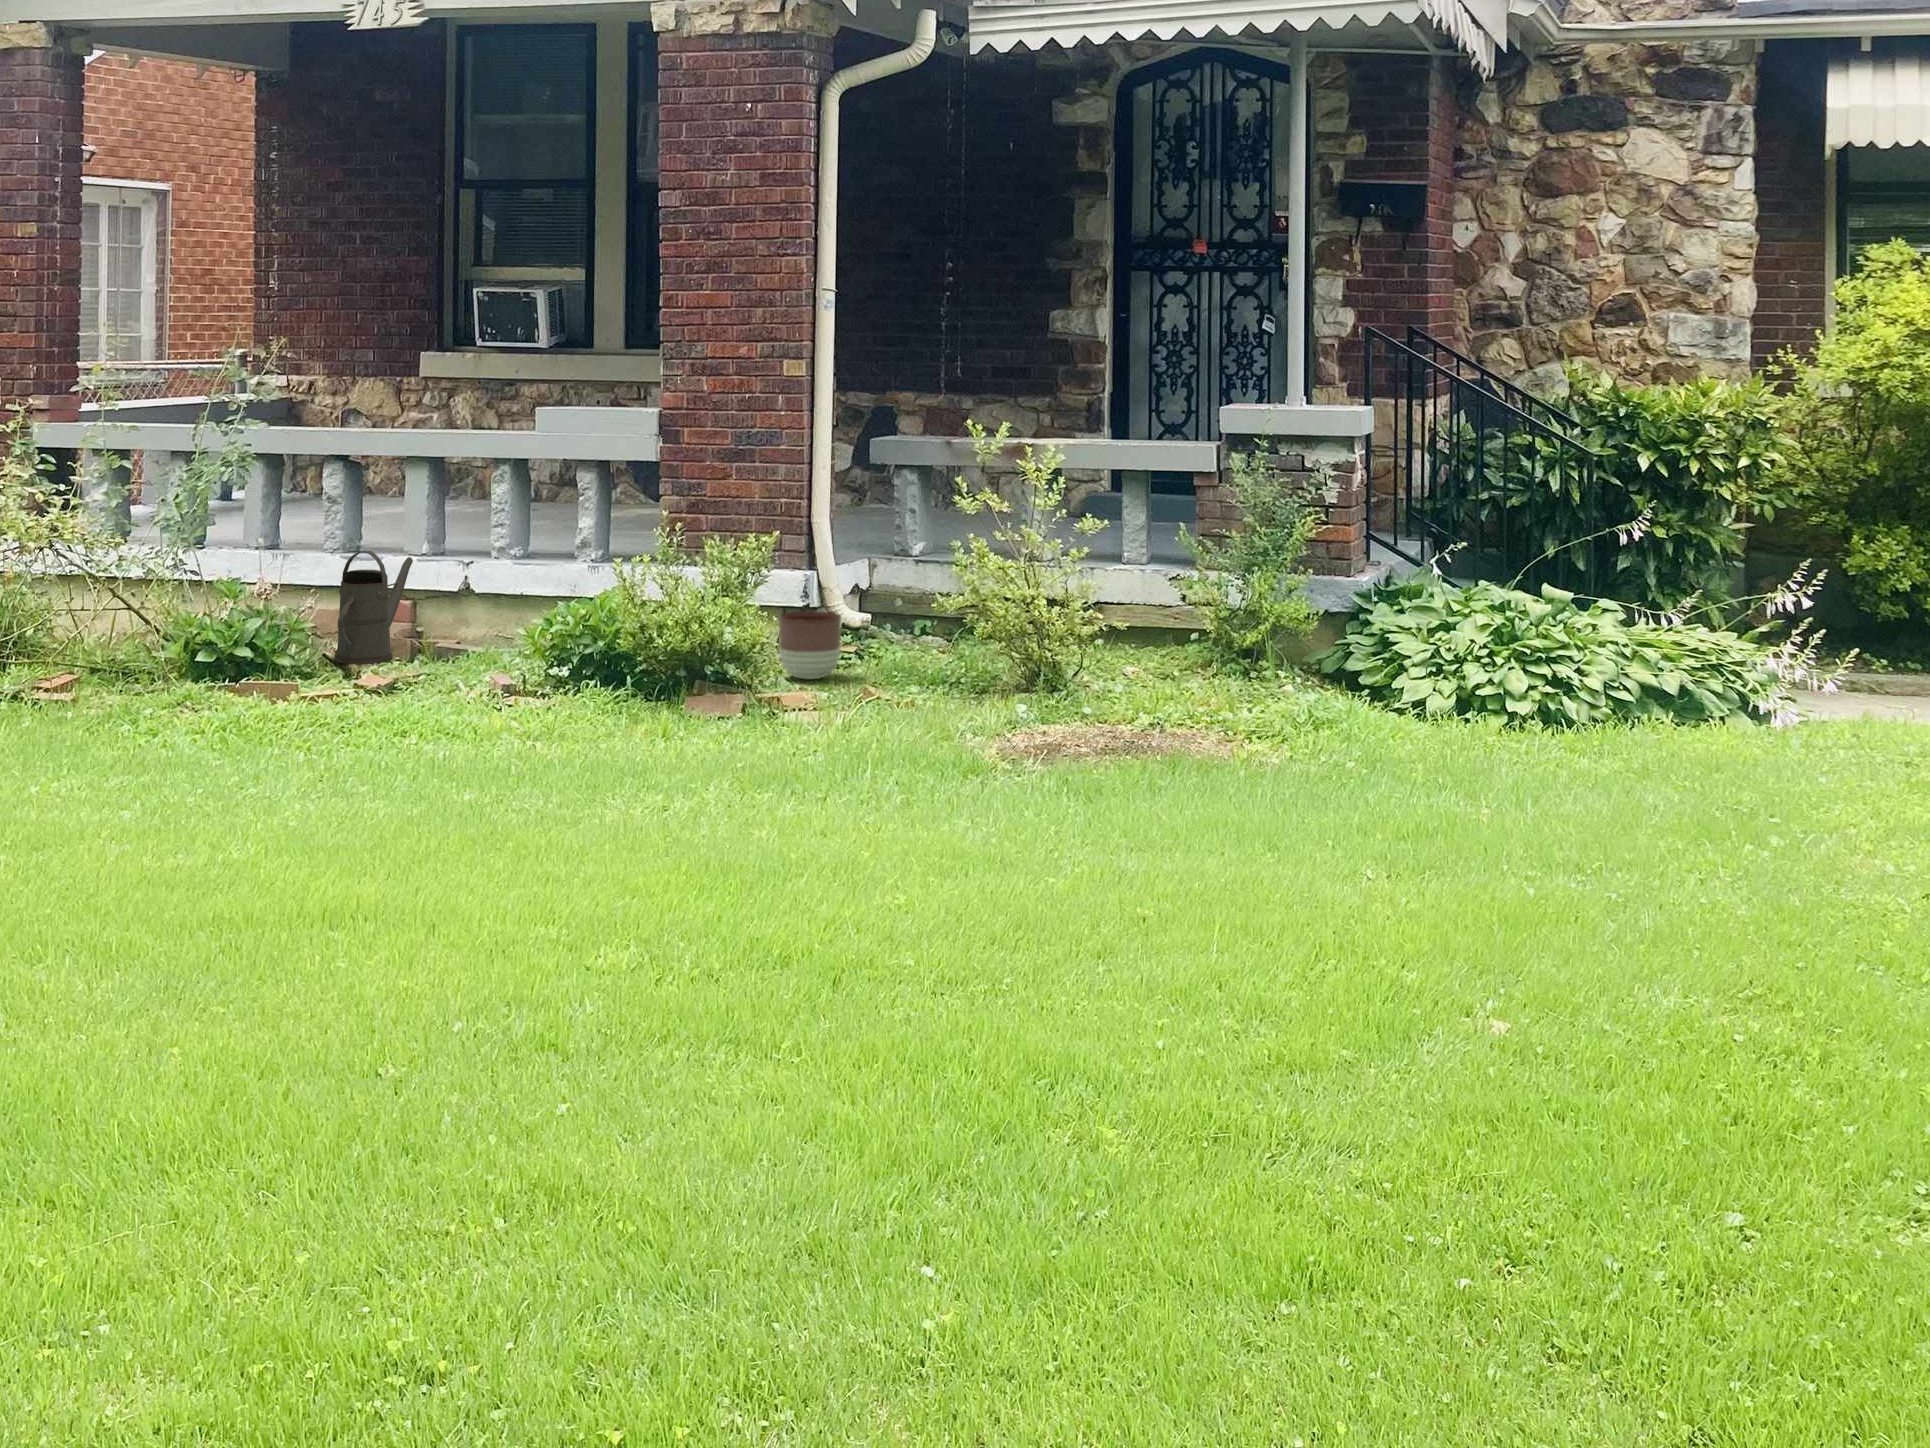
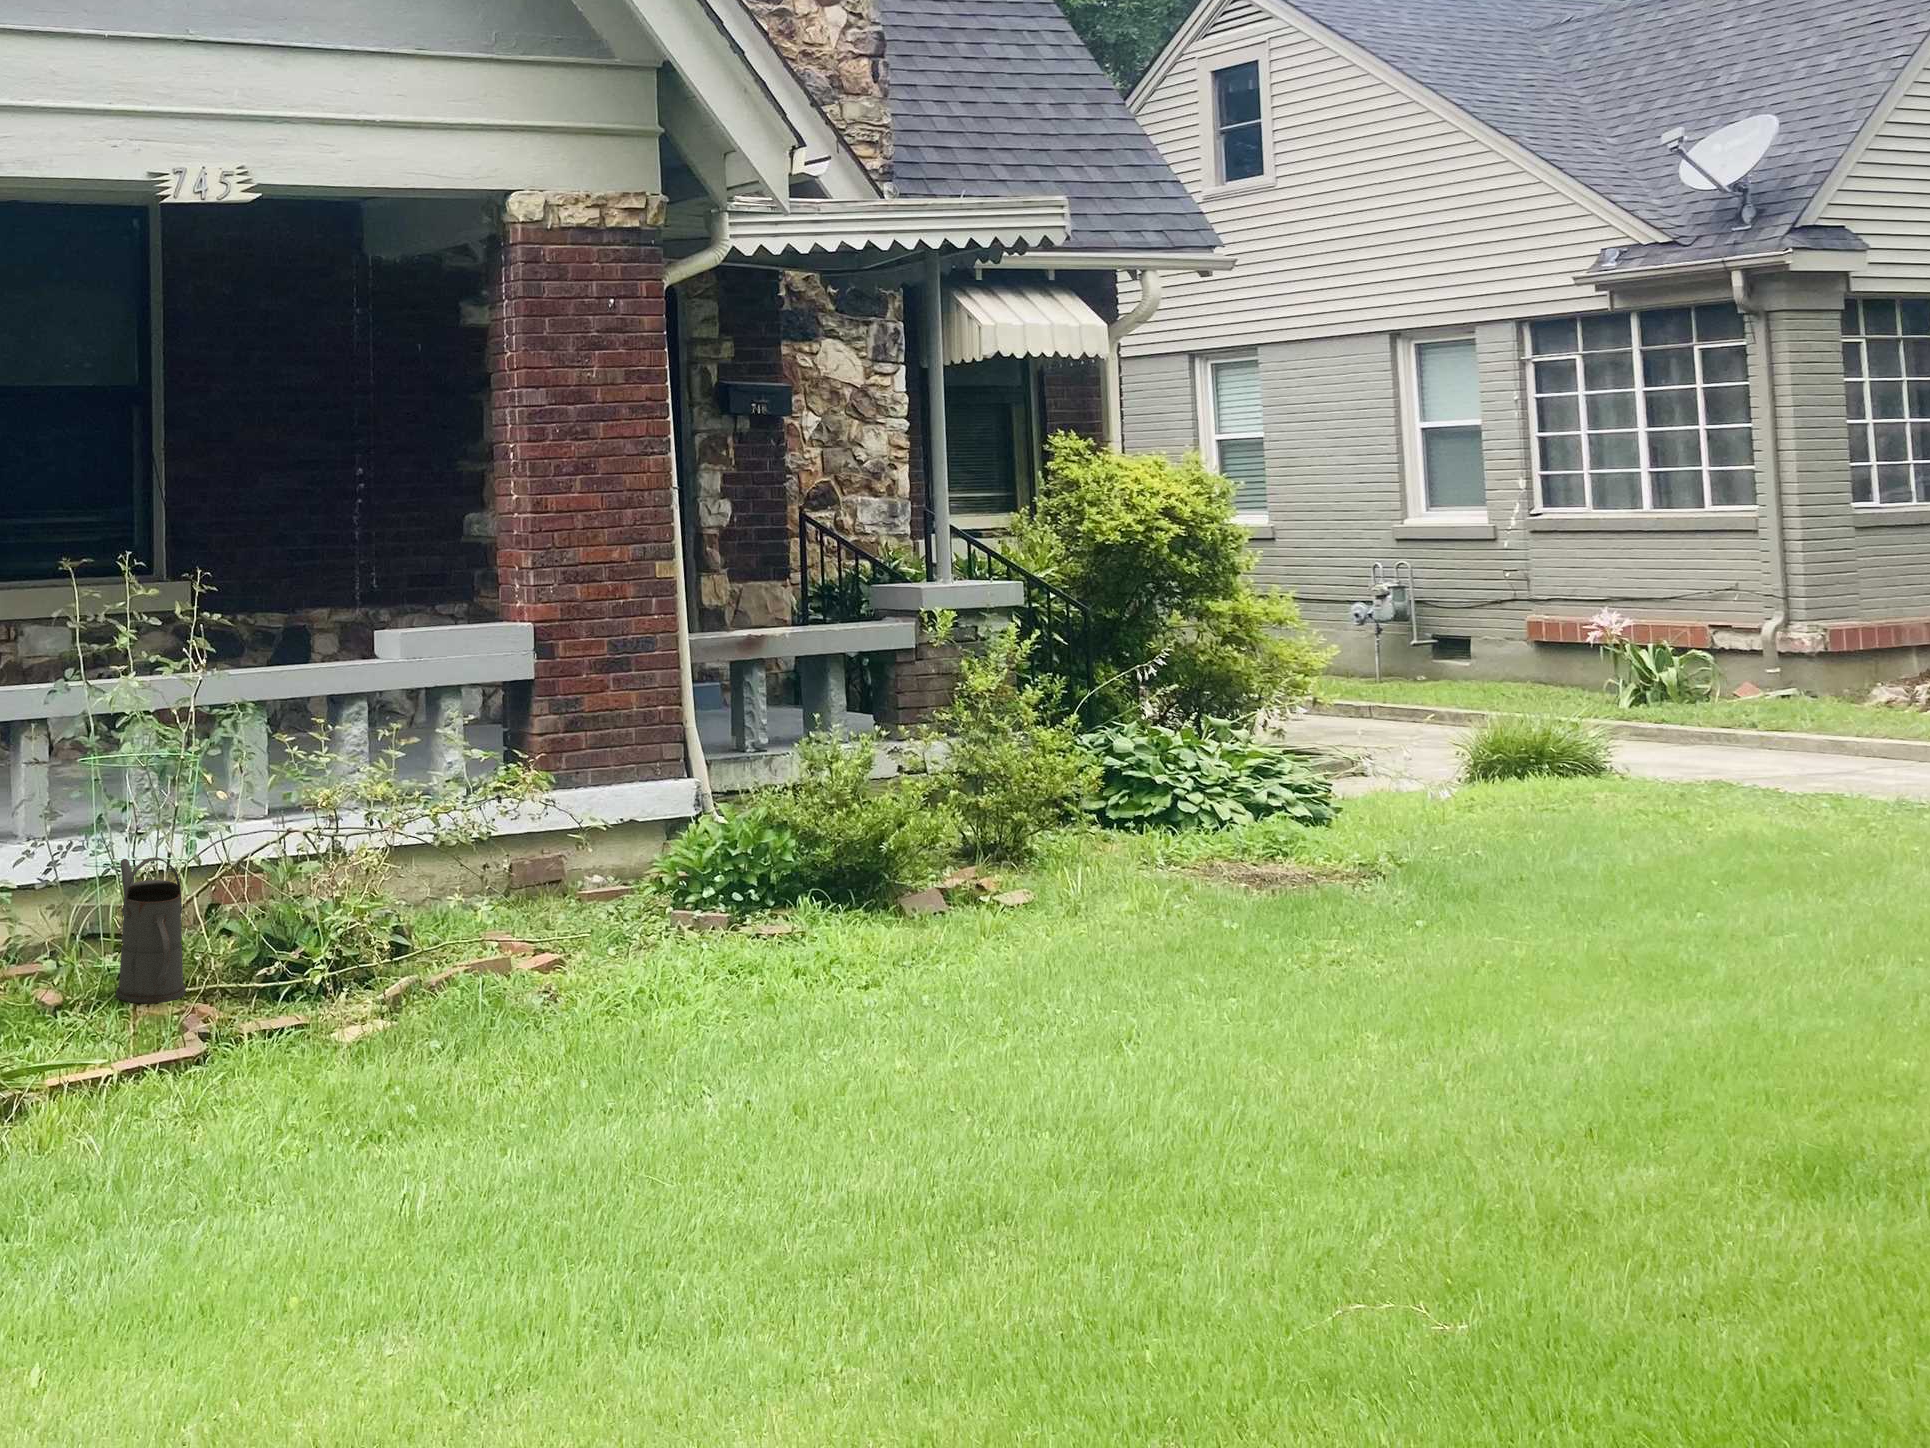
planter: present [779,611,841,680] -> none [602,853,667,928]

